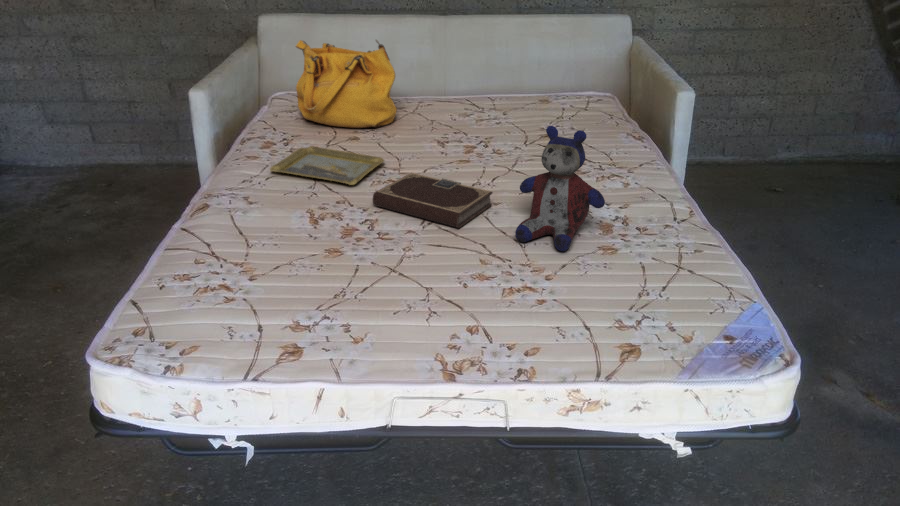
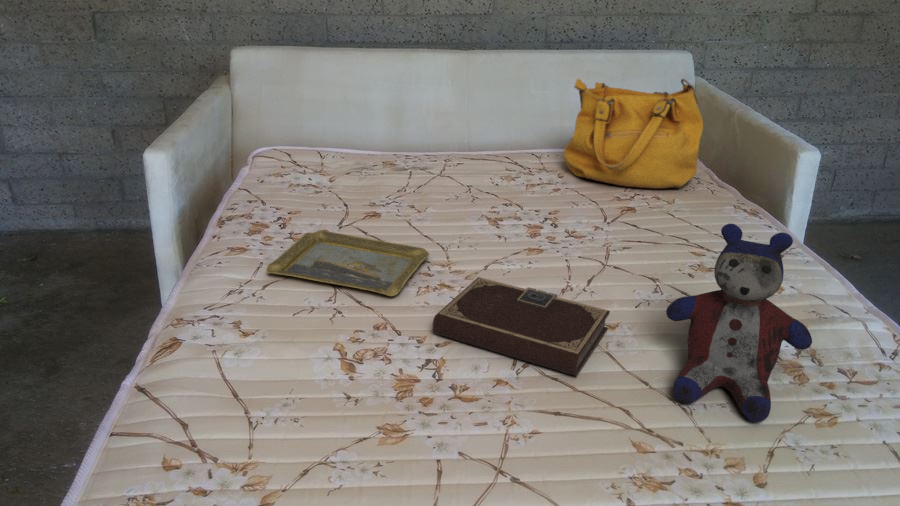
handbag: present [296,40,397,128] -> present [564,79,703,189]

